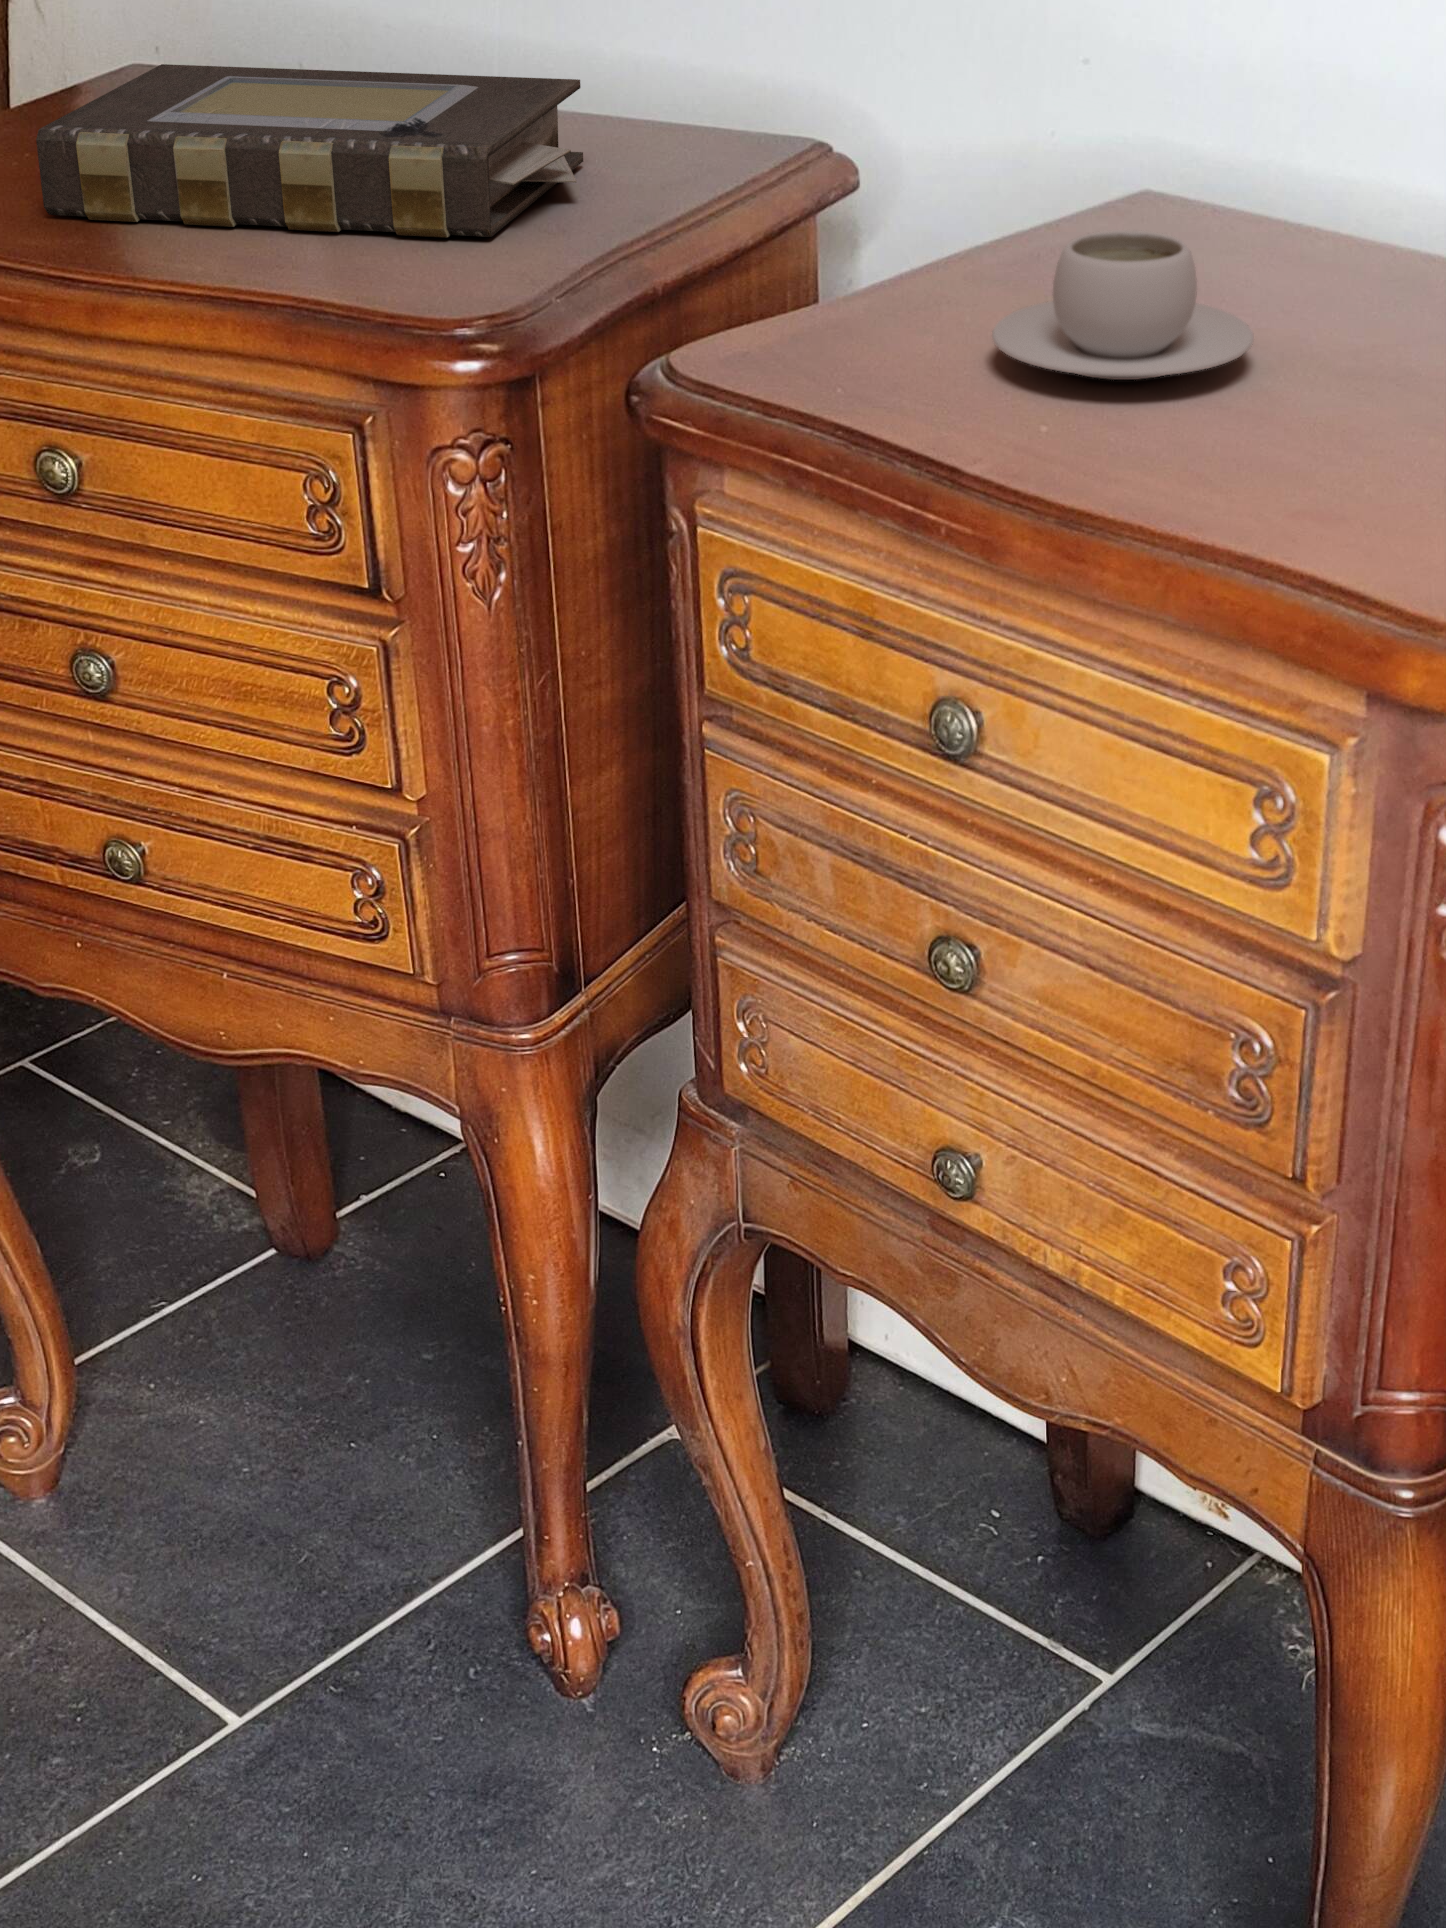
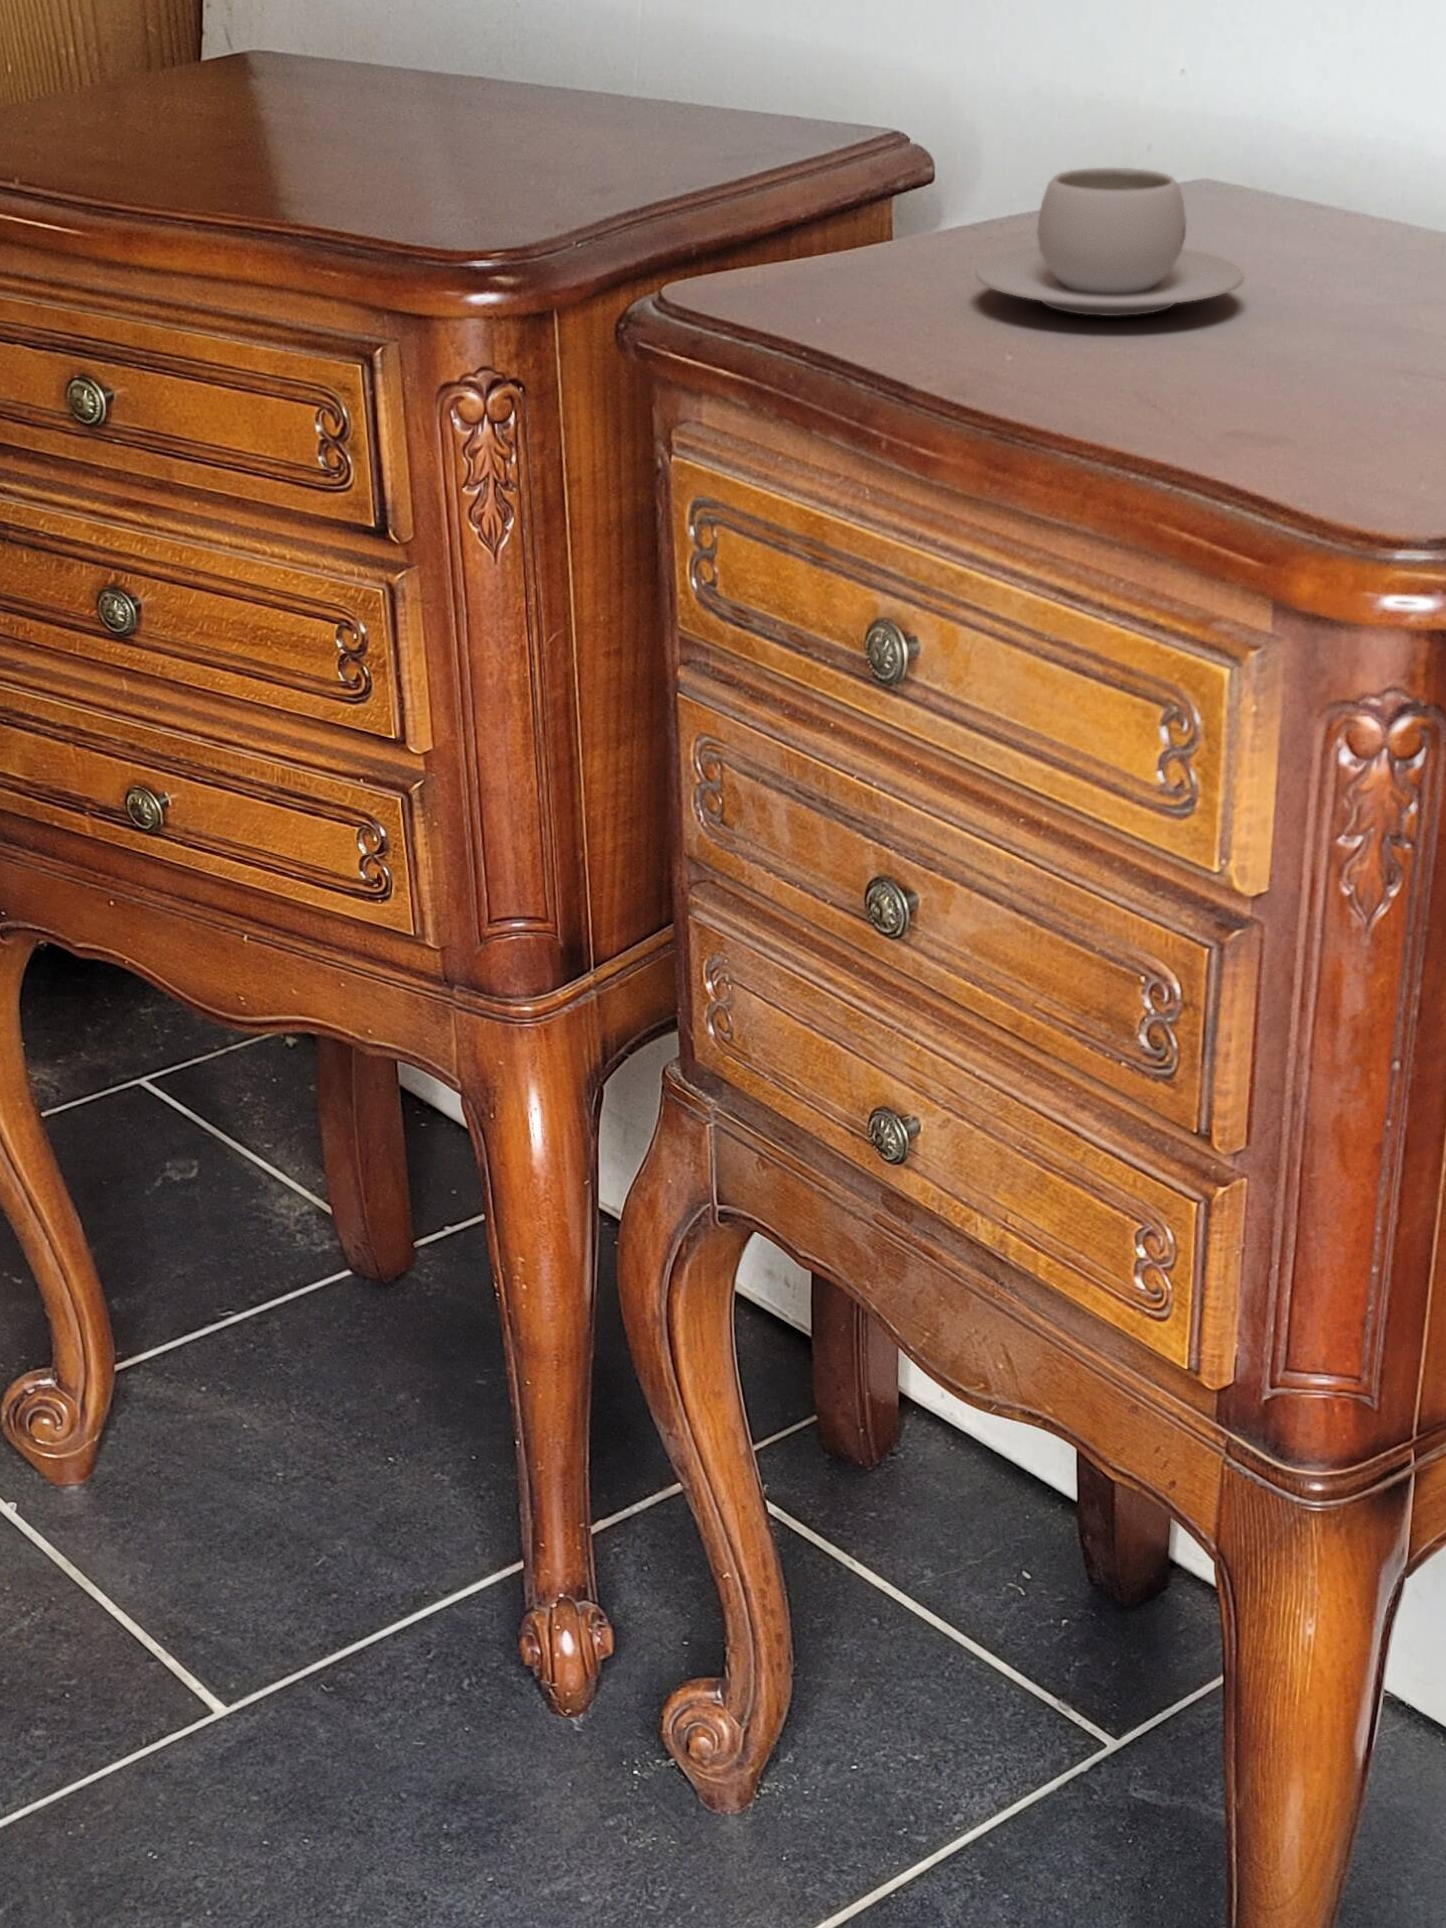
book: present [36,64,583,237] -> none [103,32,661,192]

